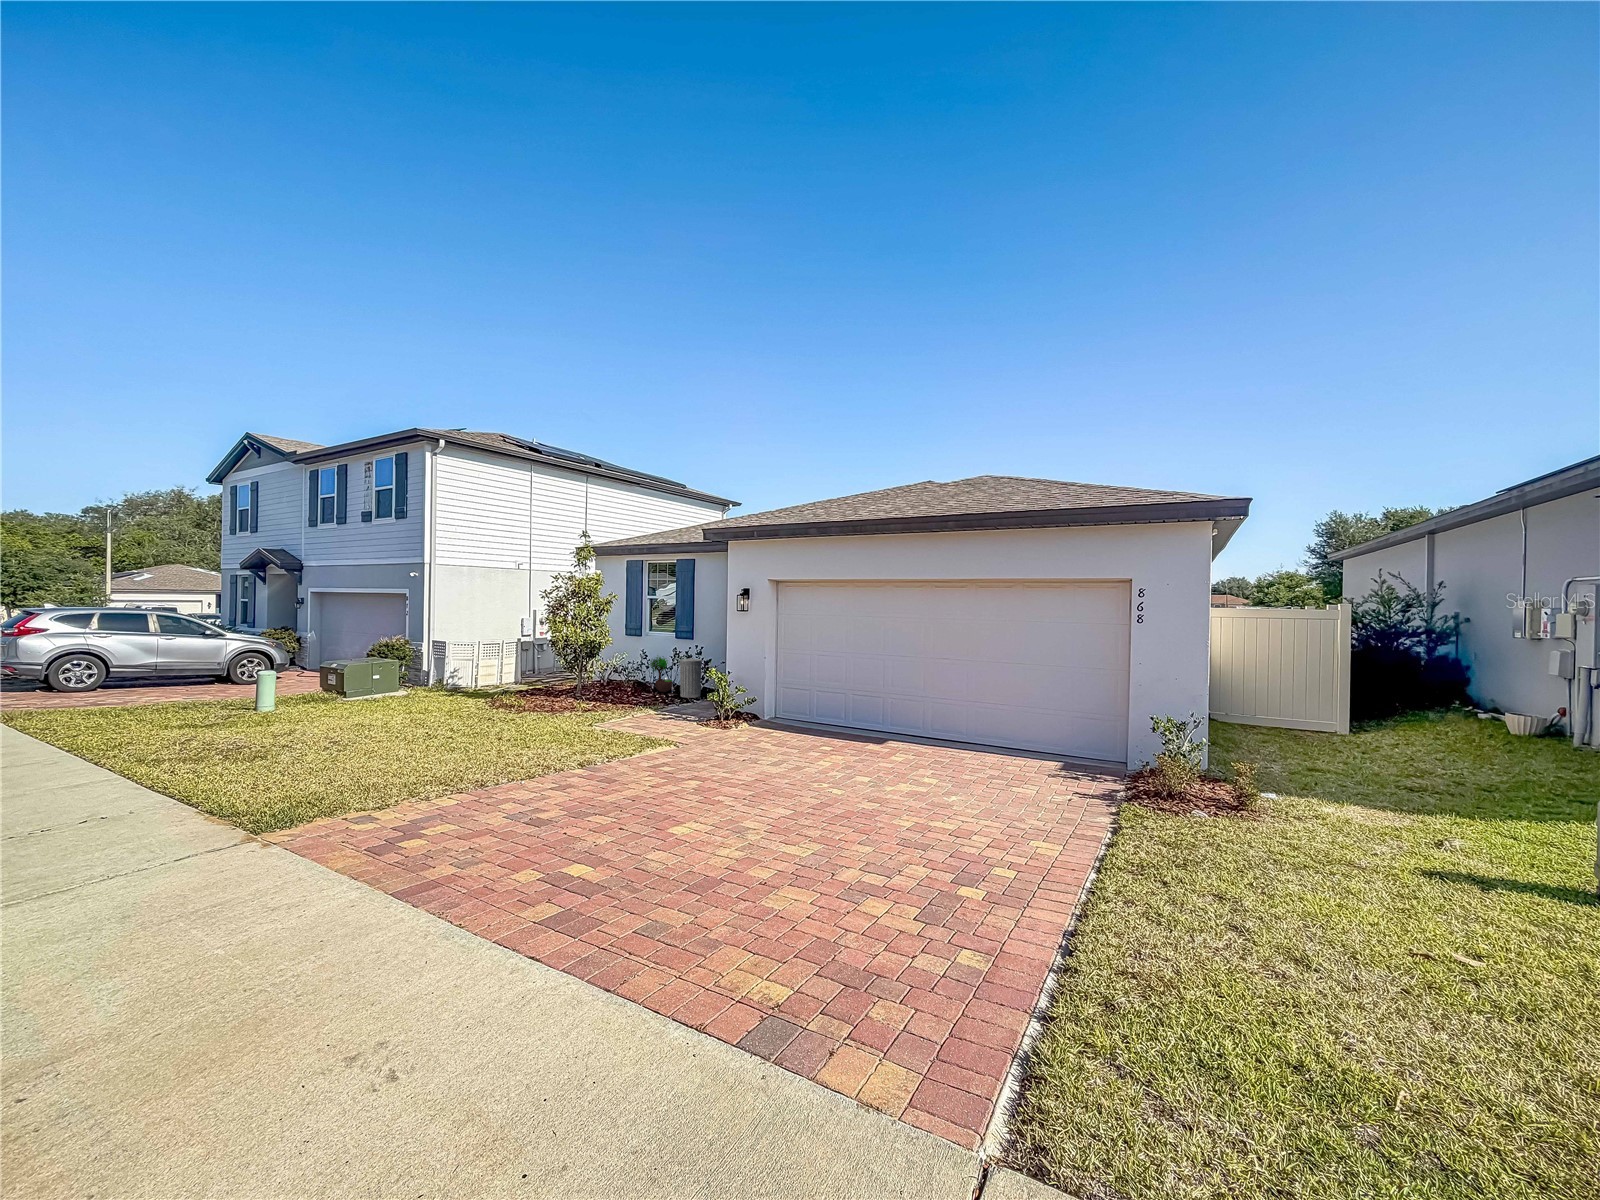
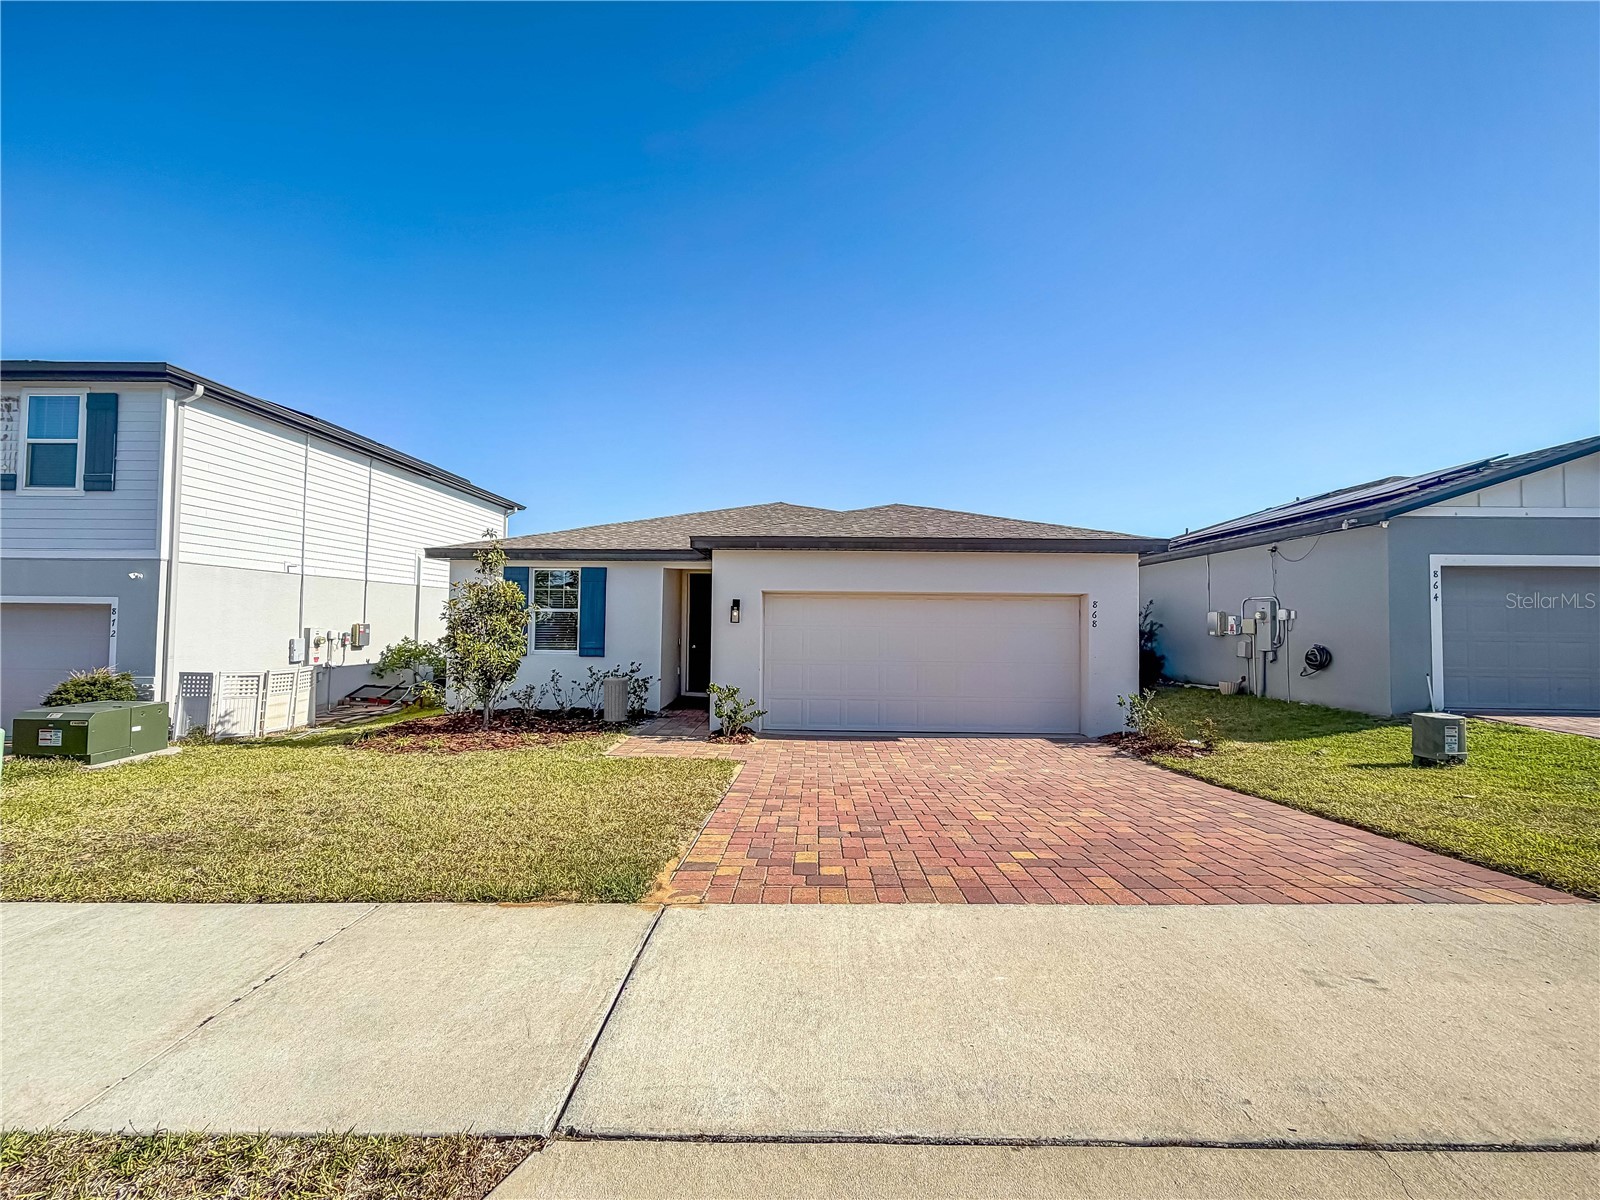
potted tree: present [650,657,672,692] -> none [555,674,582,719]

